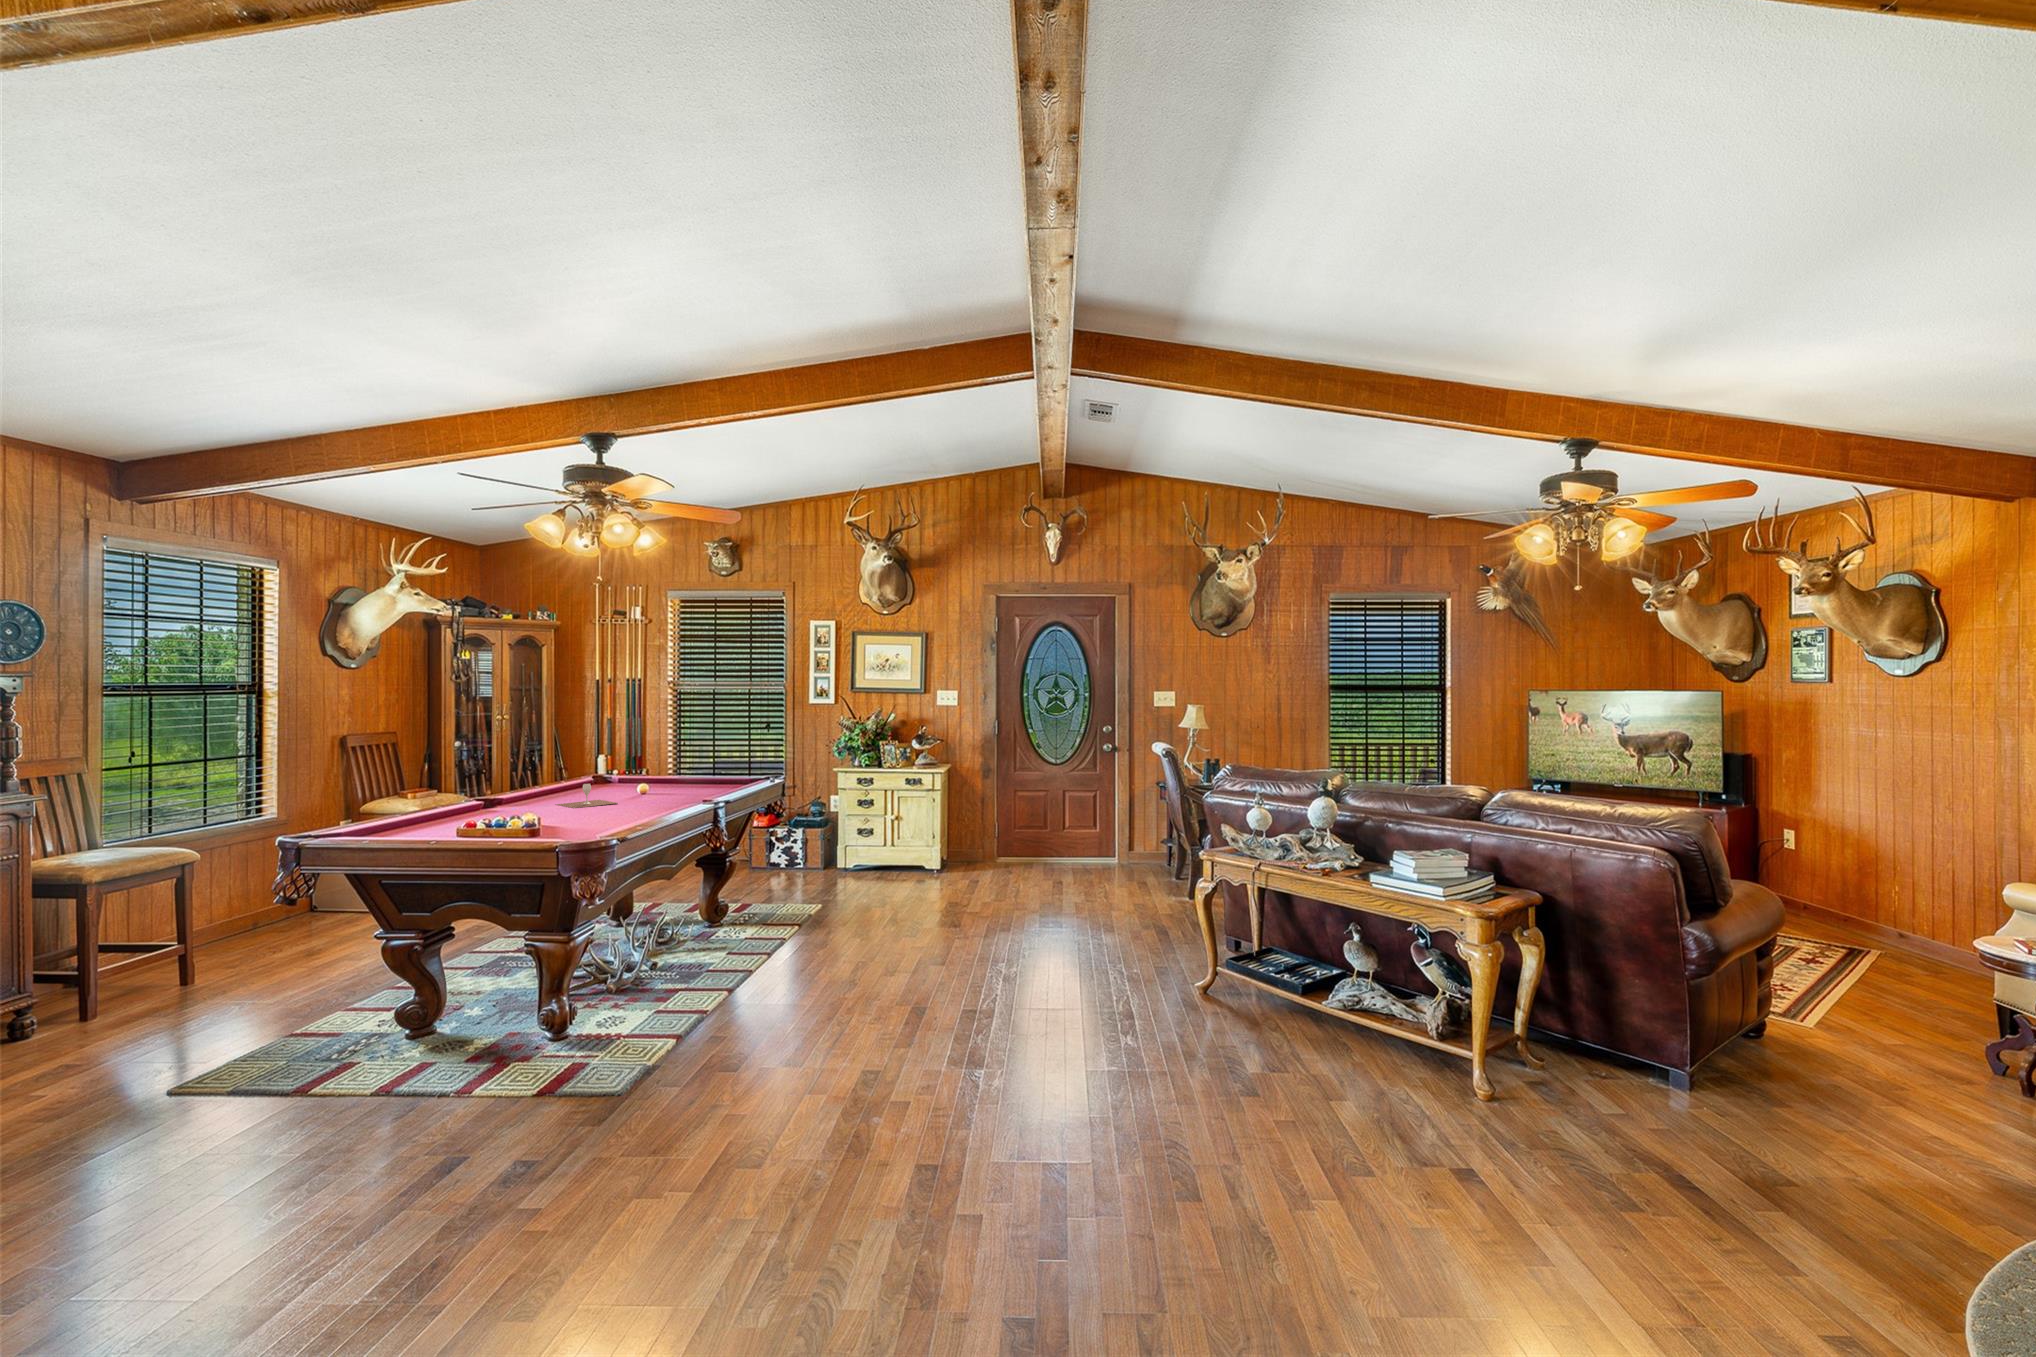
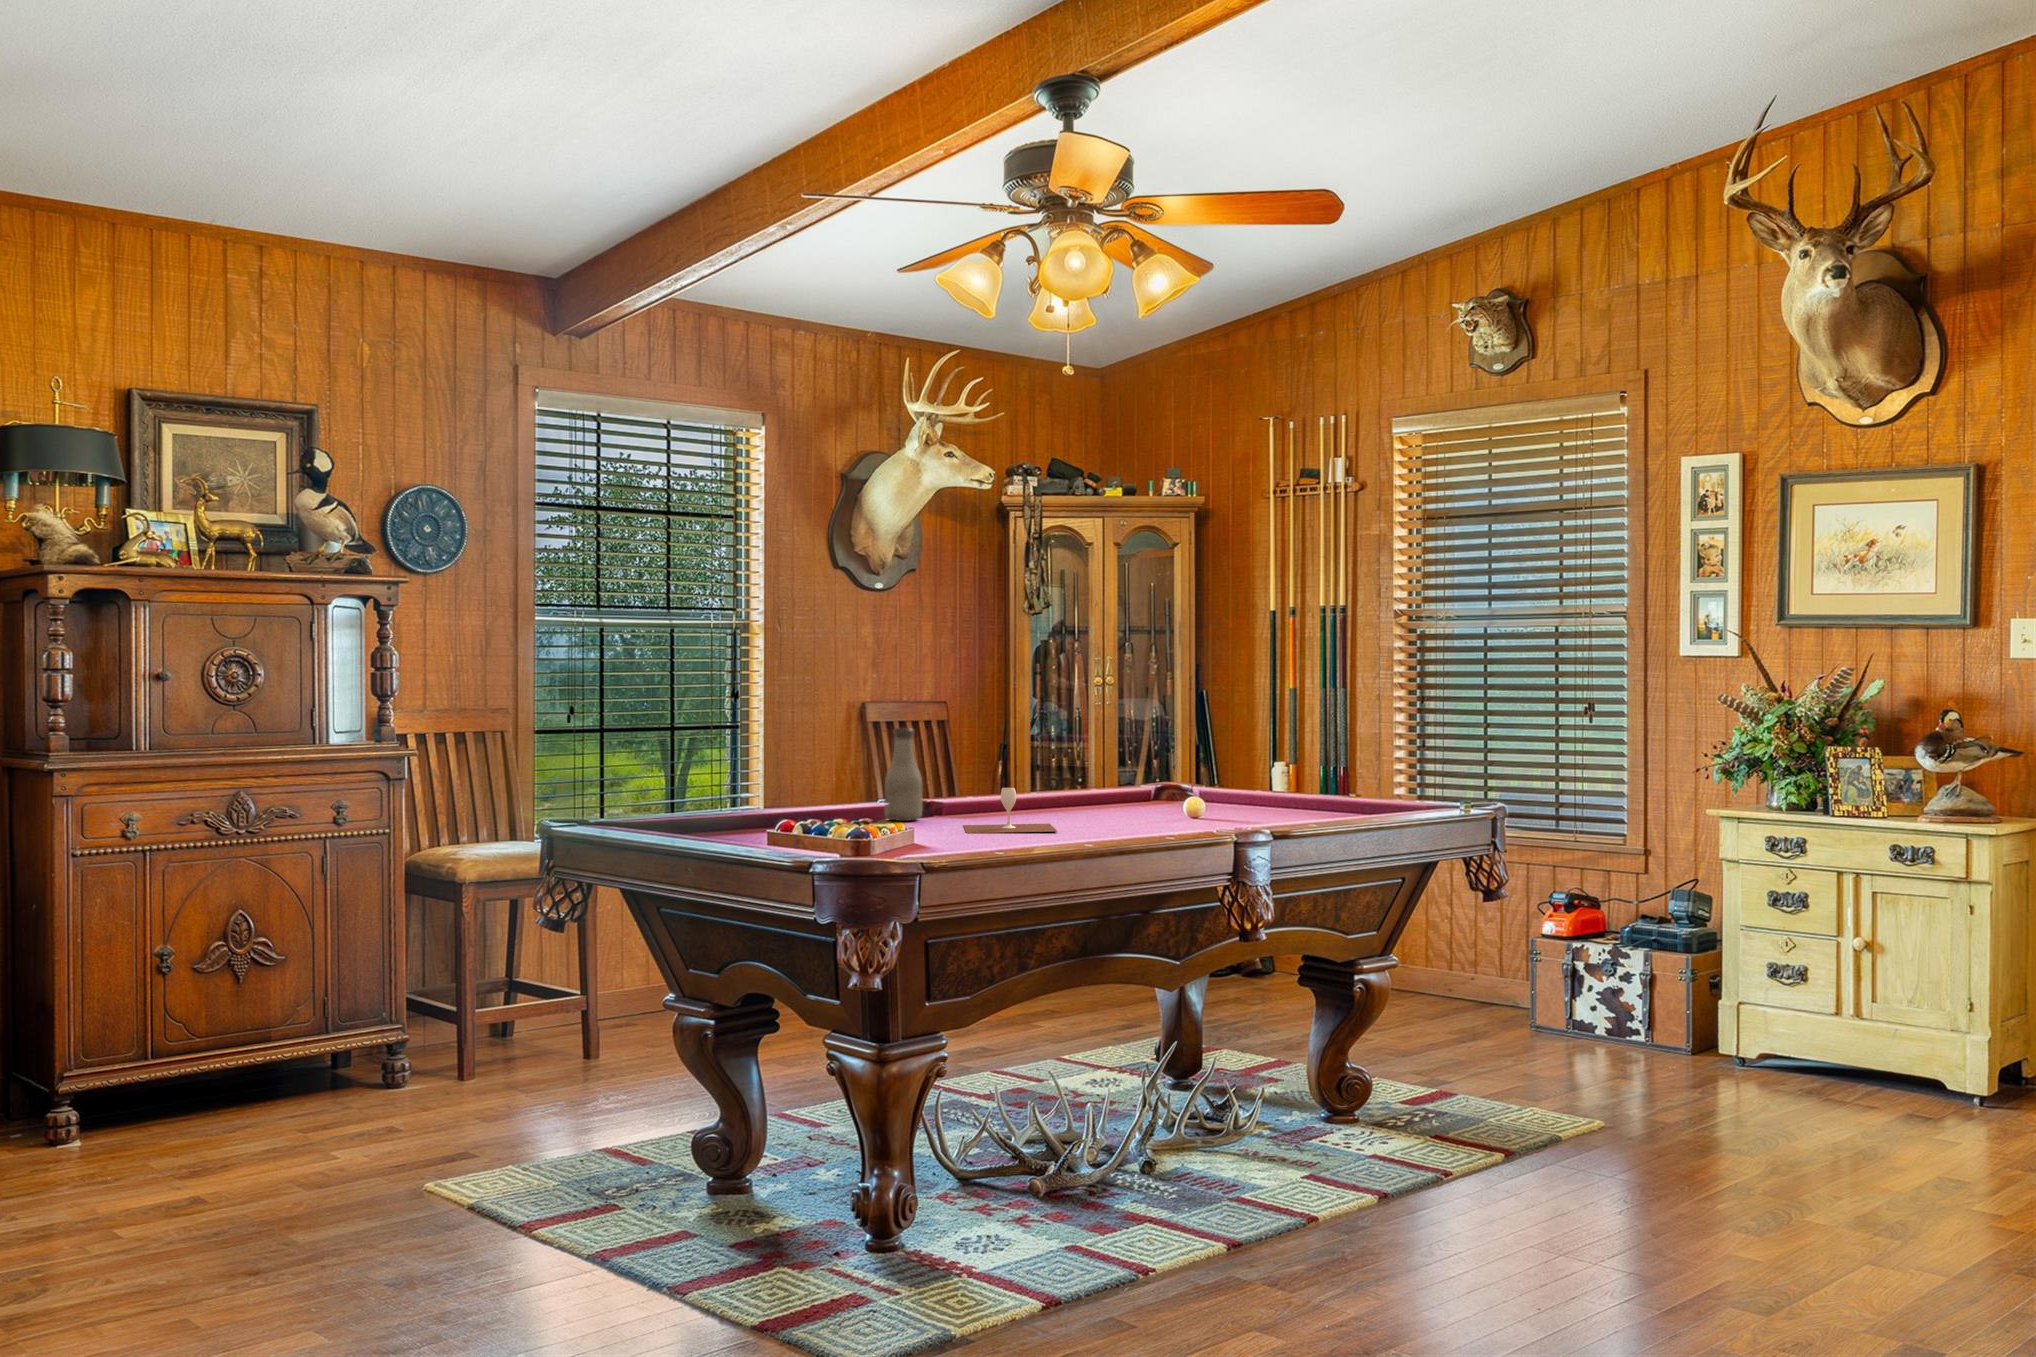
bottle: none [500,756,522,805] -> present [885,728,922,821]

